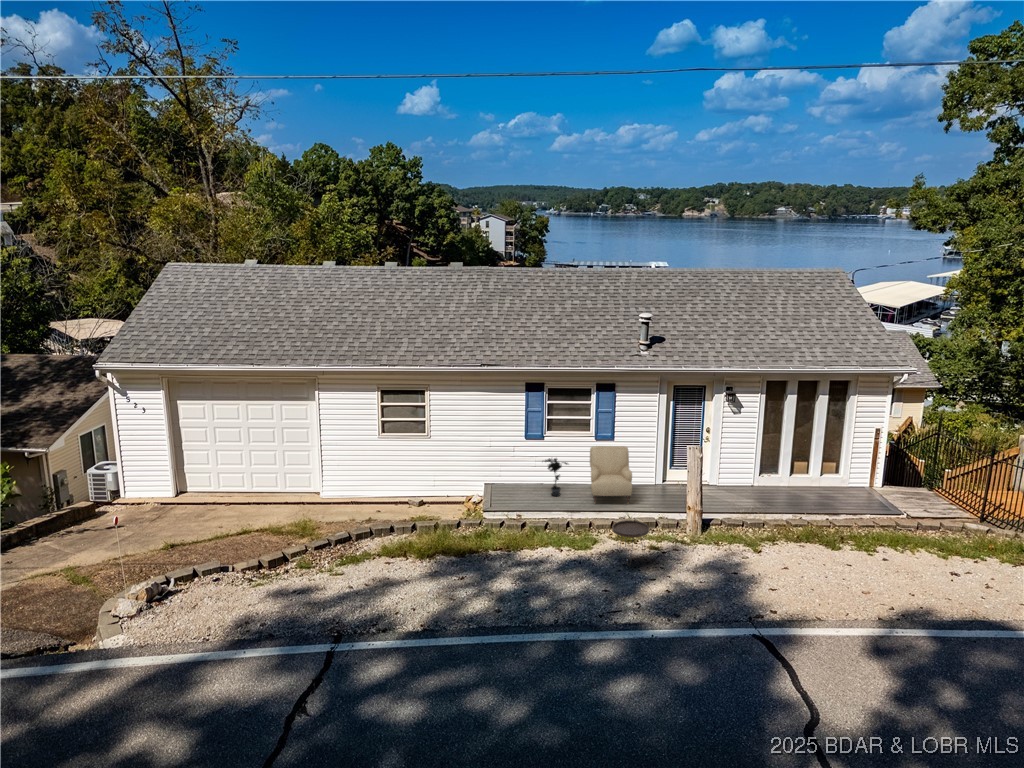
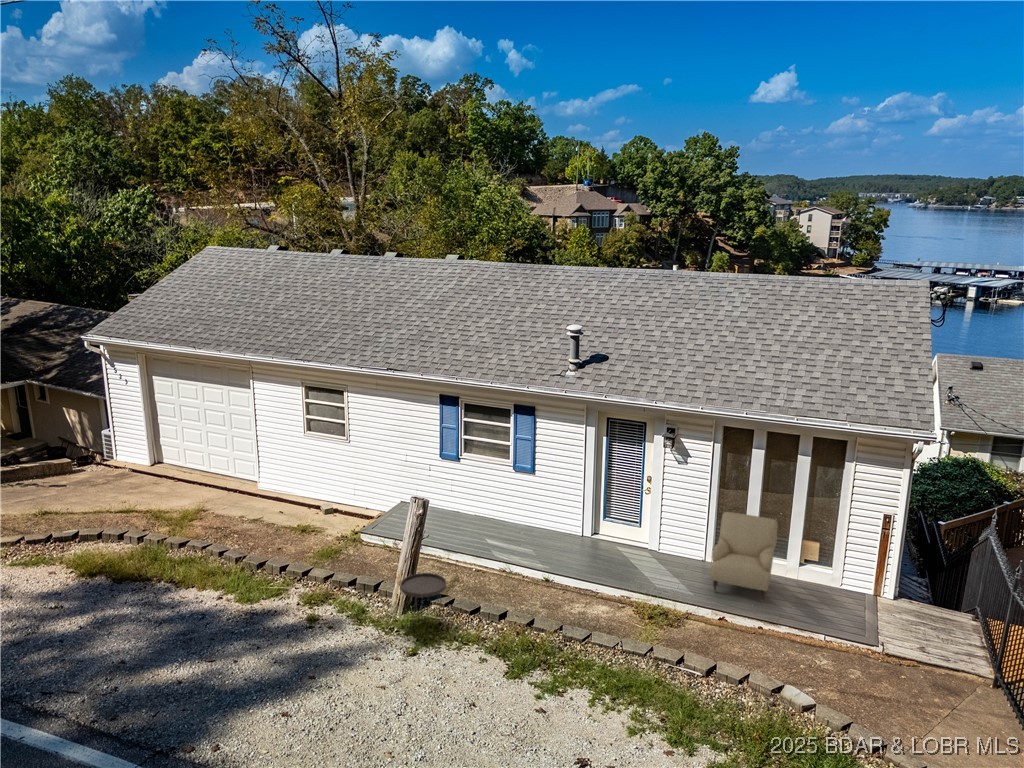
chair: present [590,446,632,503] -> present [710,512,778,602]
potted plant: present [545,458,568,496] -> none [451,483,476,530]

